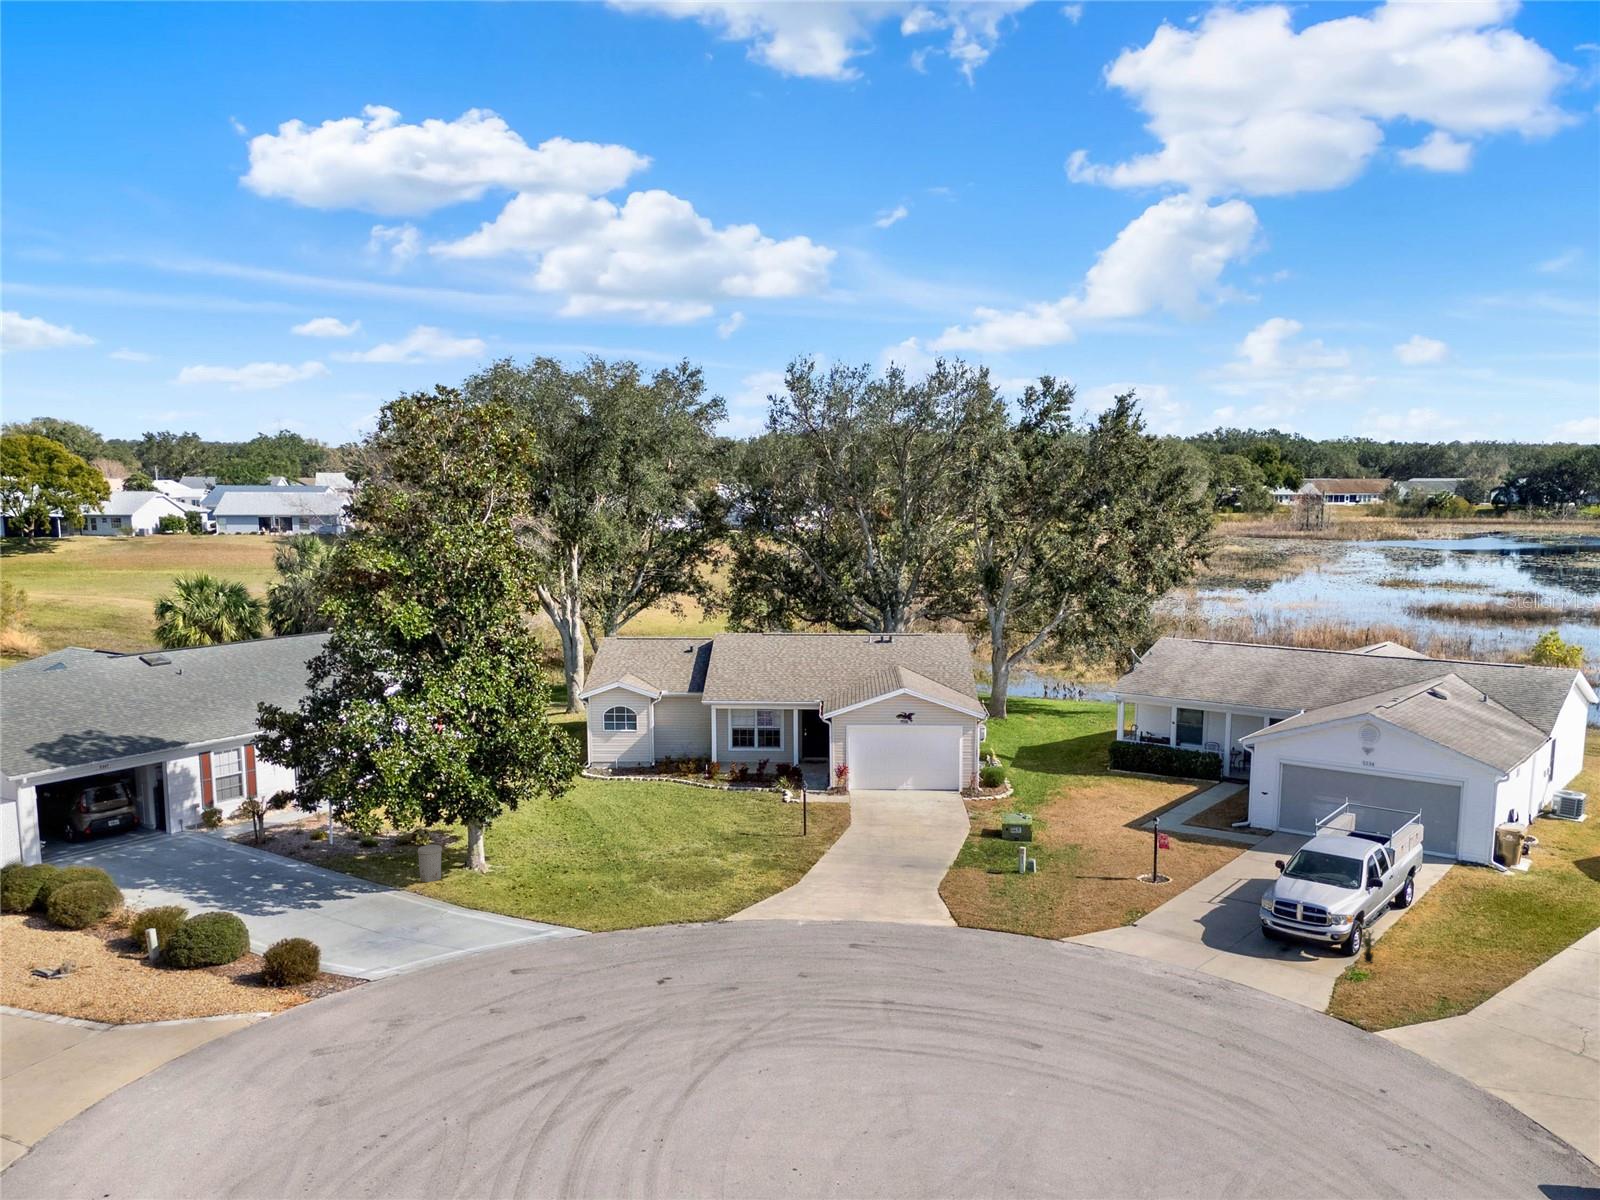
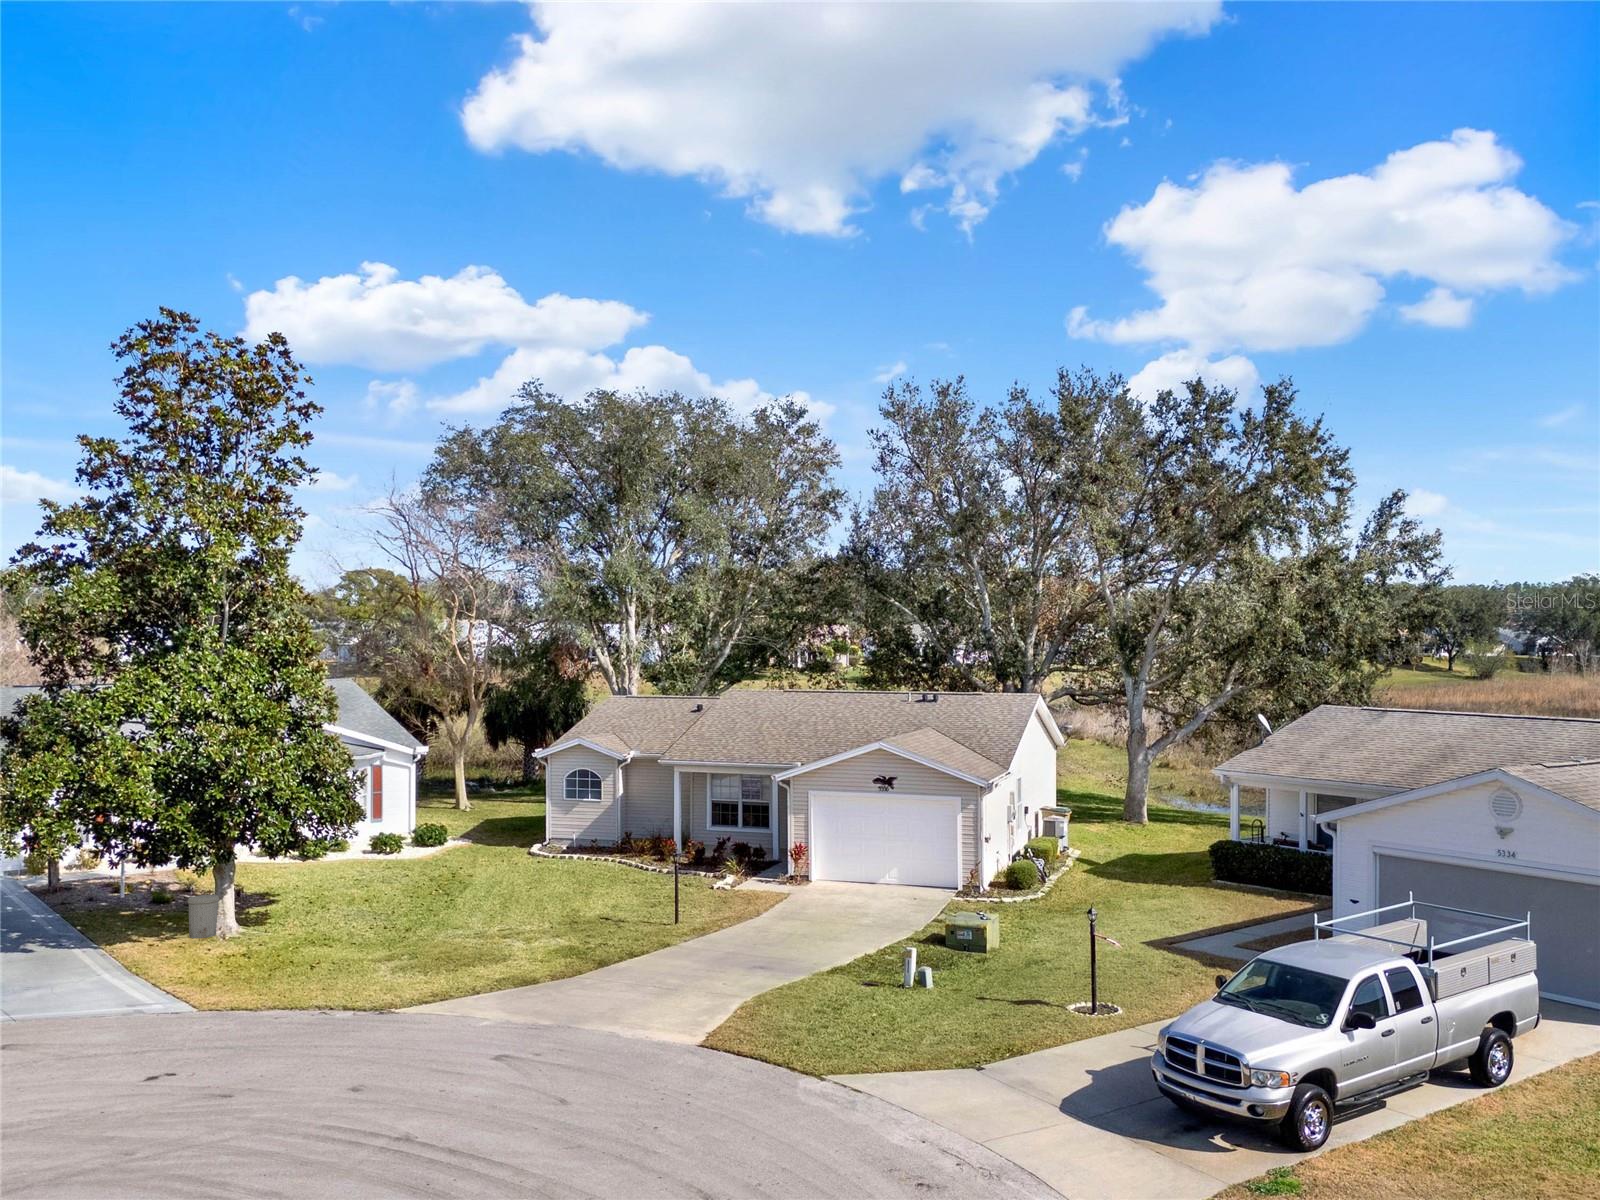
potted plant: present [1360,930,1375,963] -> none [1301,1099,1334,1164]

